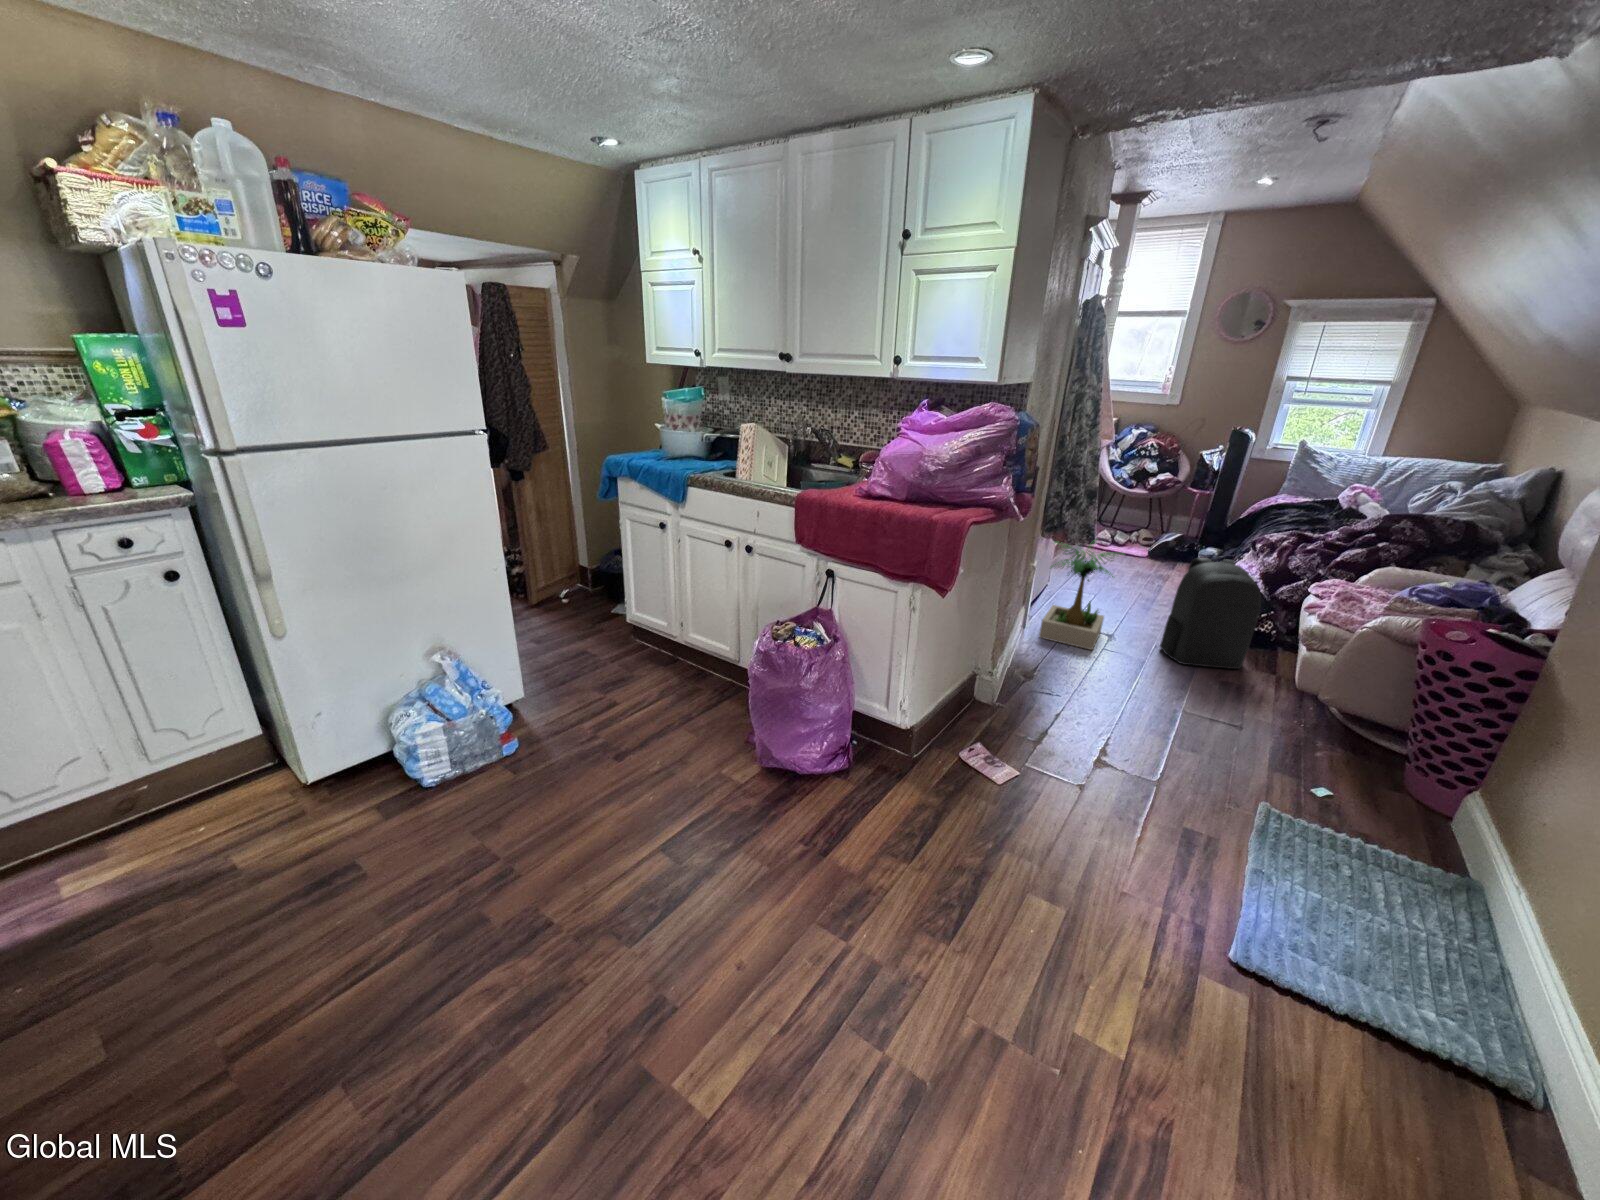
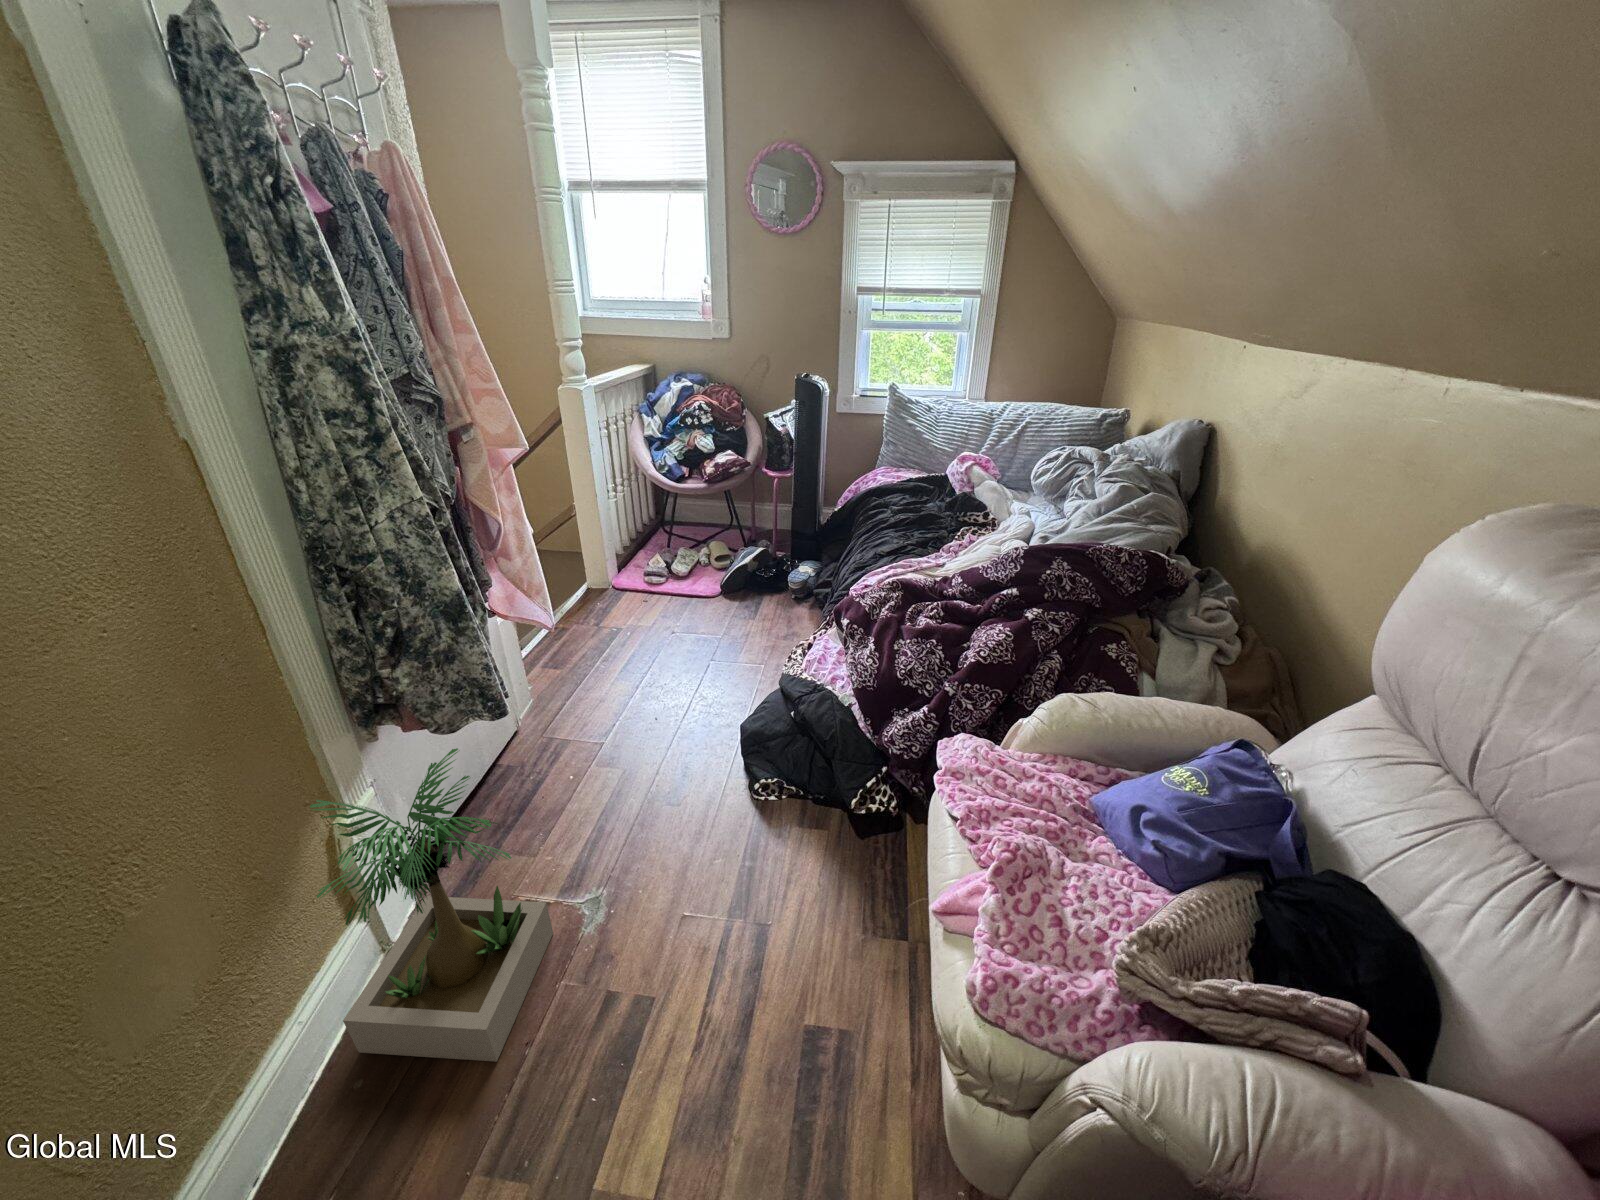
backpack: present [1160,558,1261,669] -> none [670,736,846,1026]

